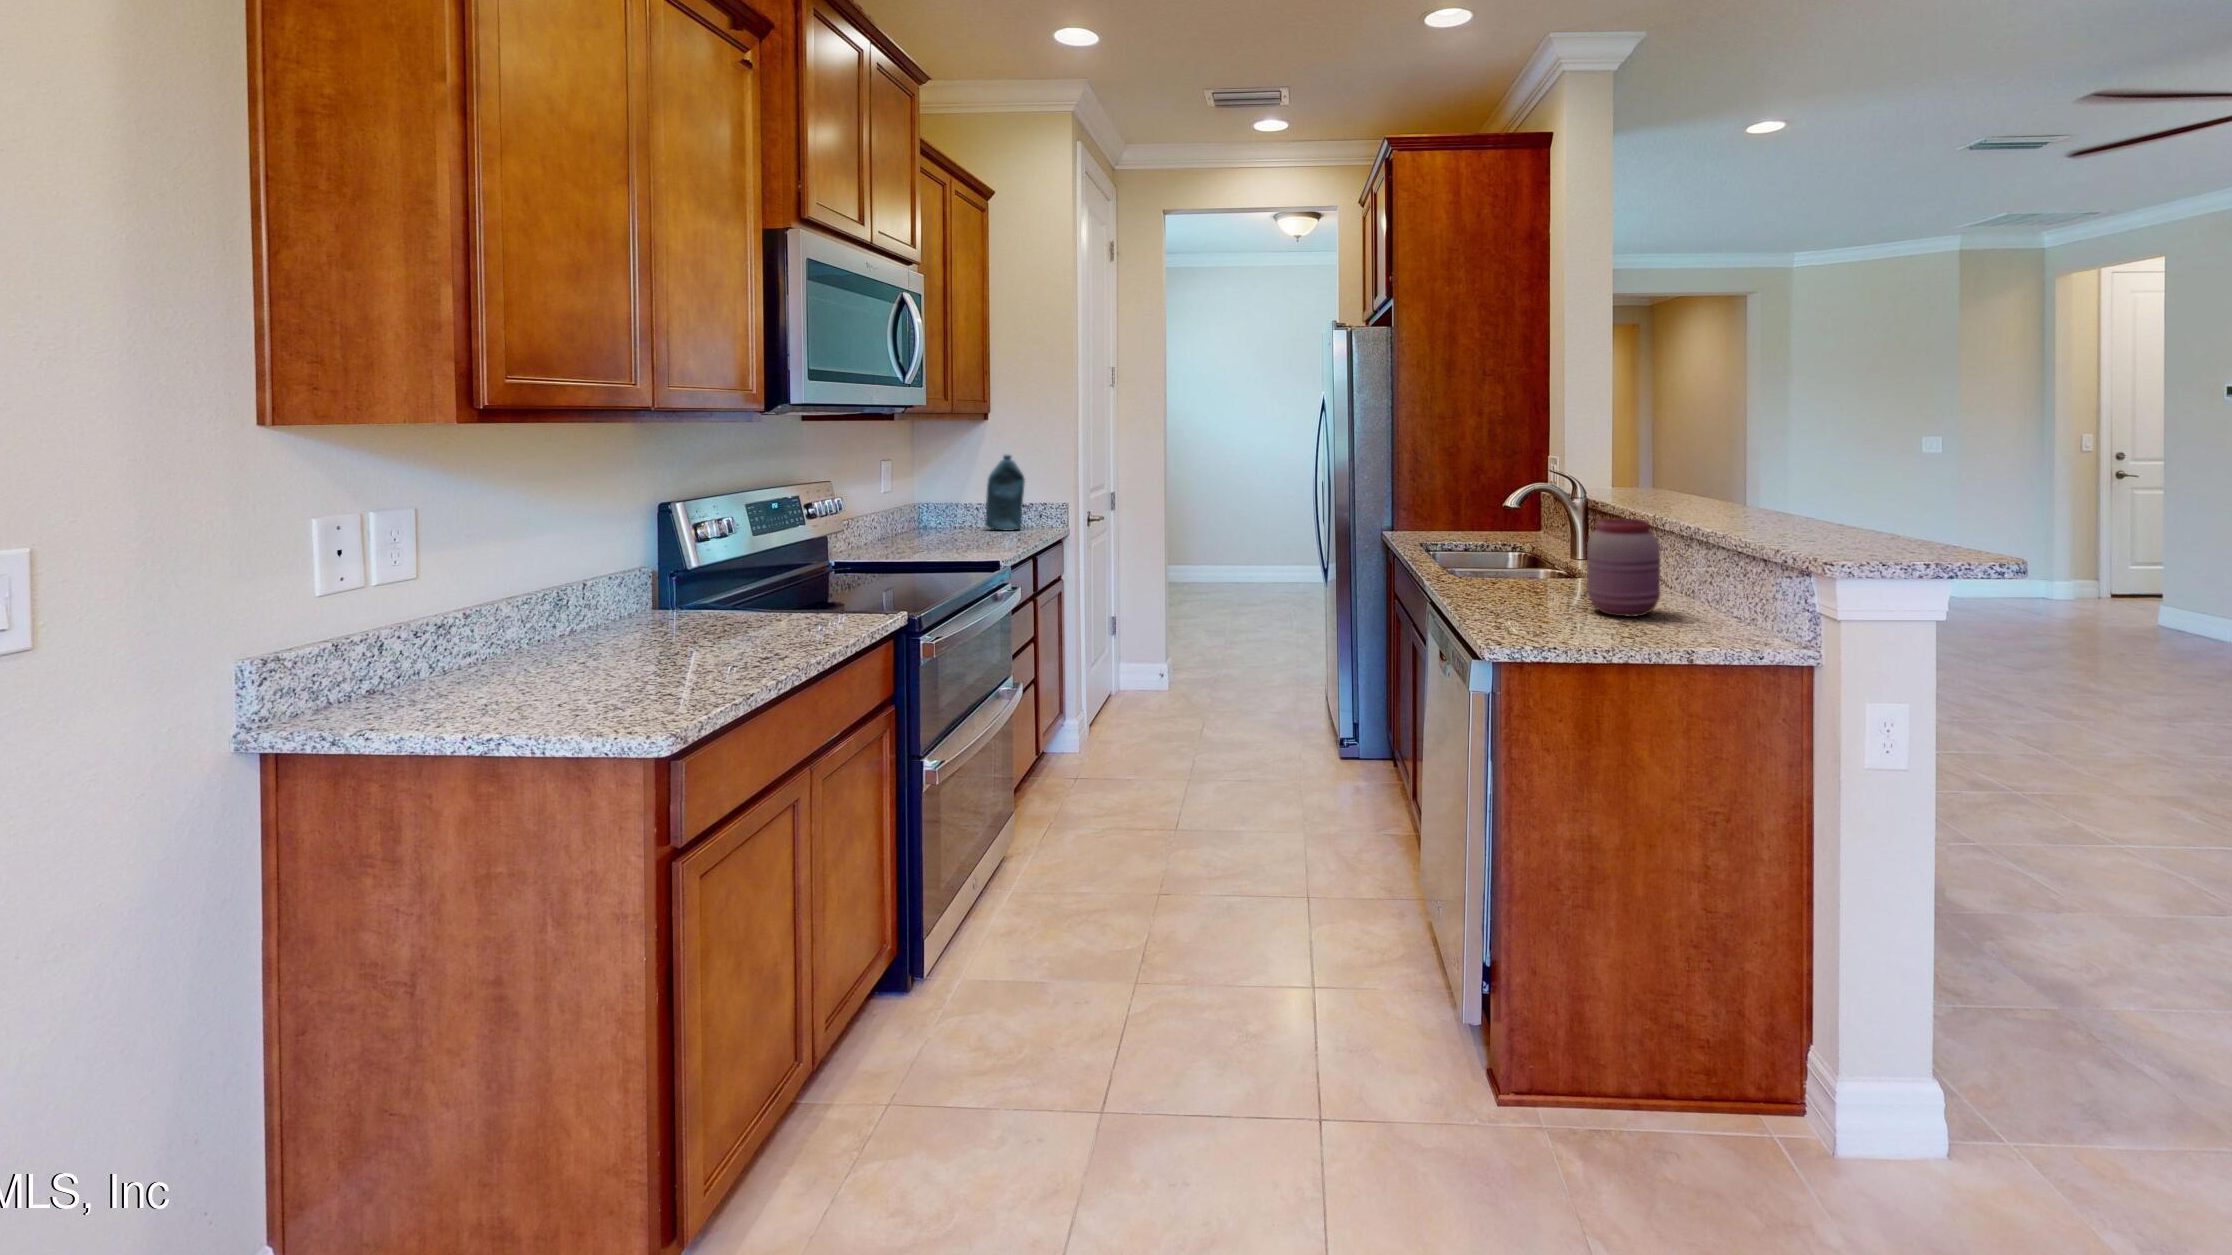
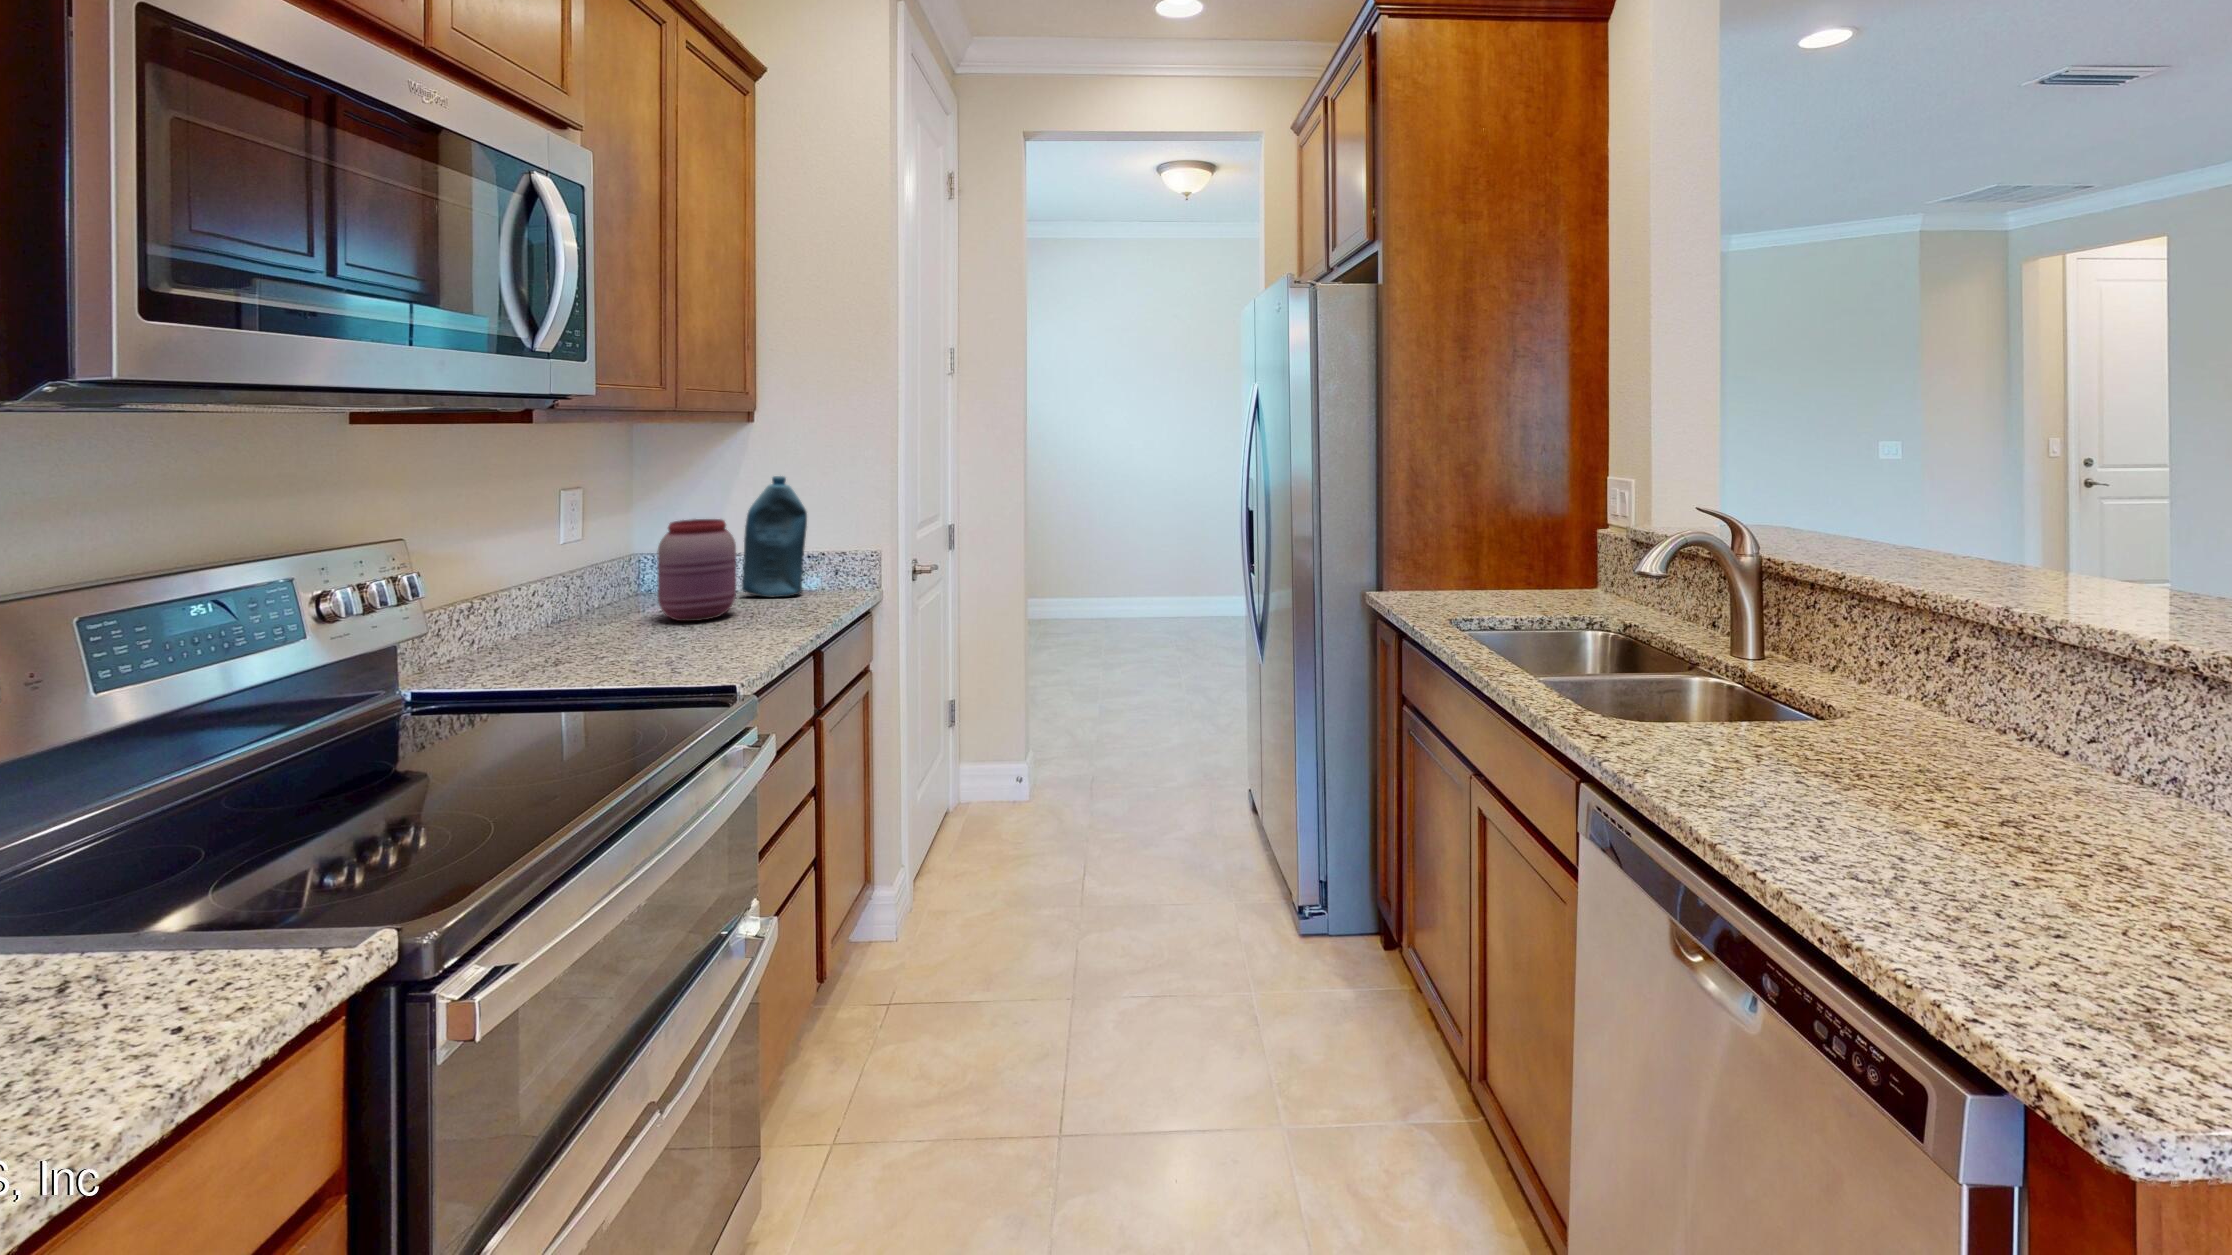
jar: present [1587,519,1660,617] -> present [657,519,736,621]

